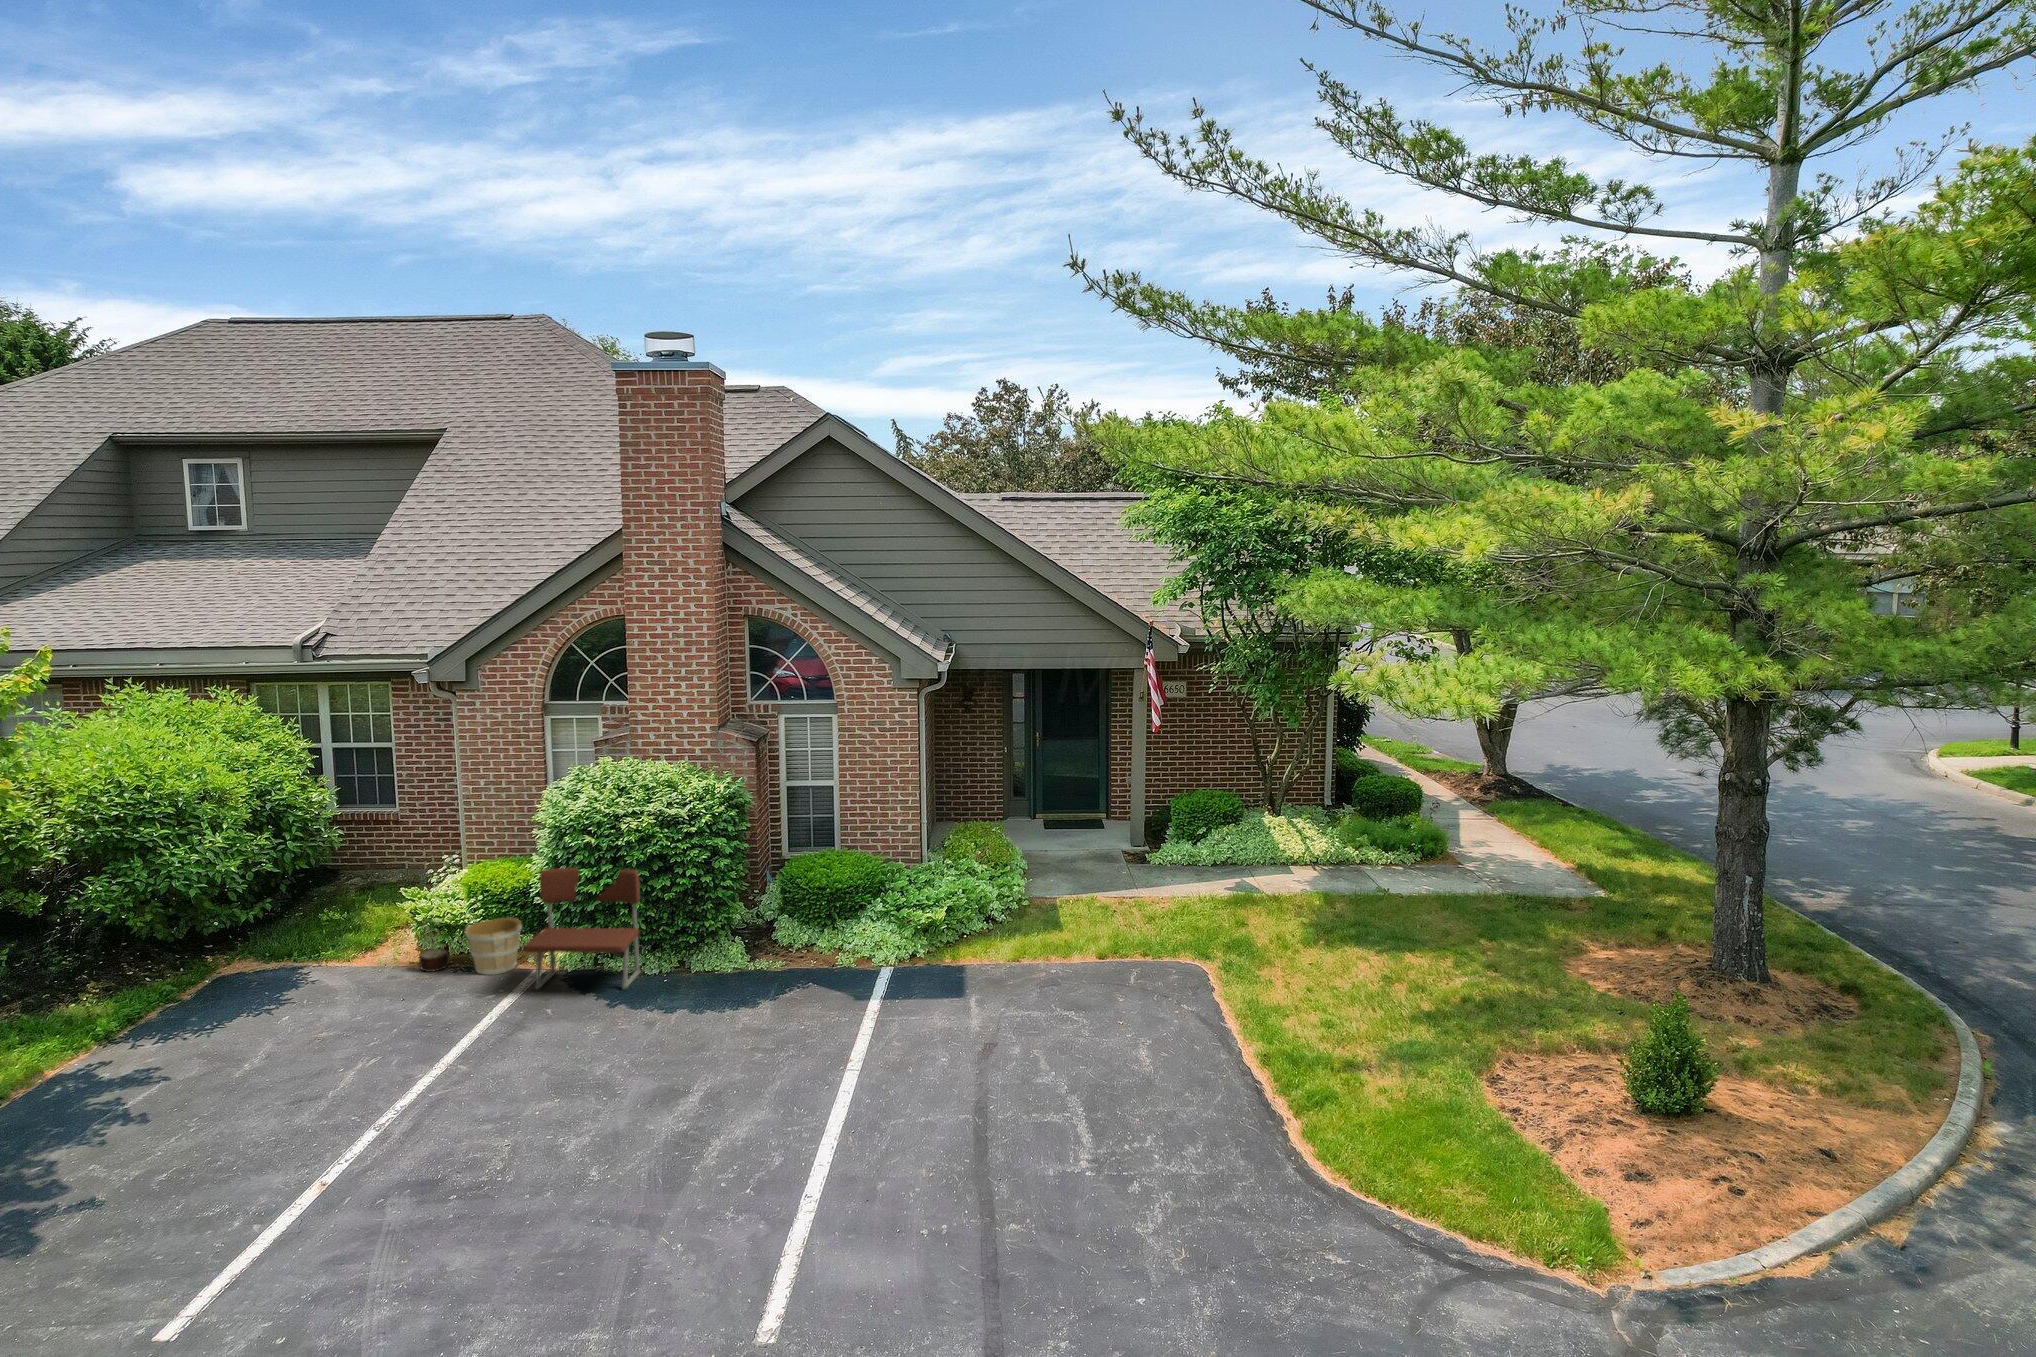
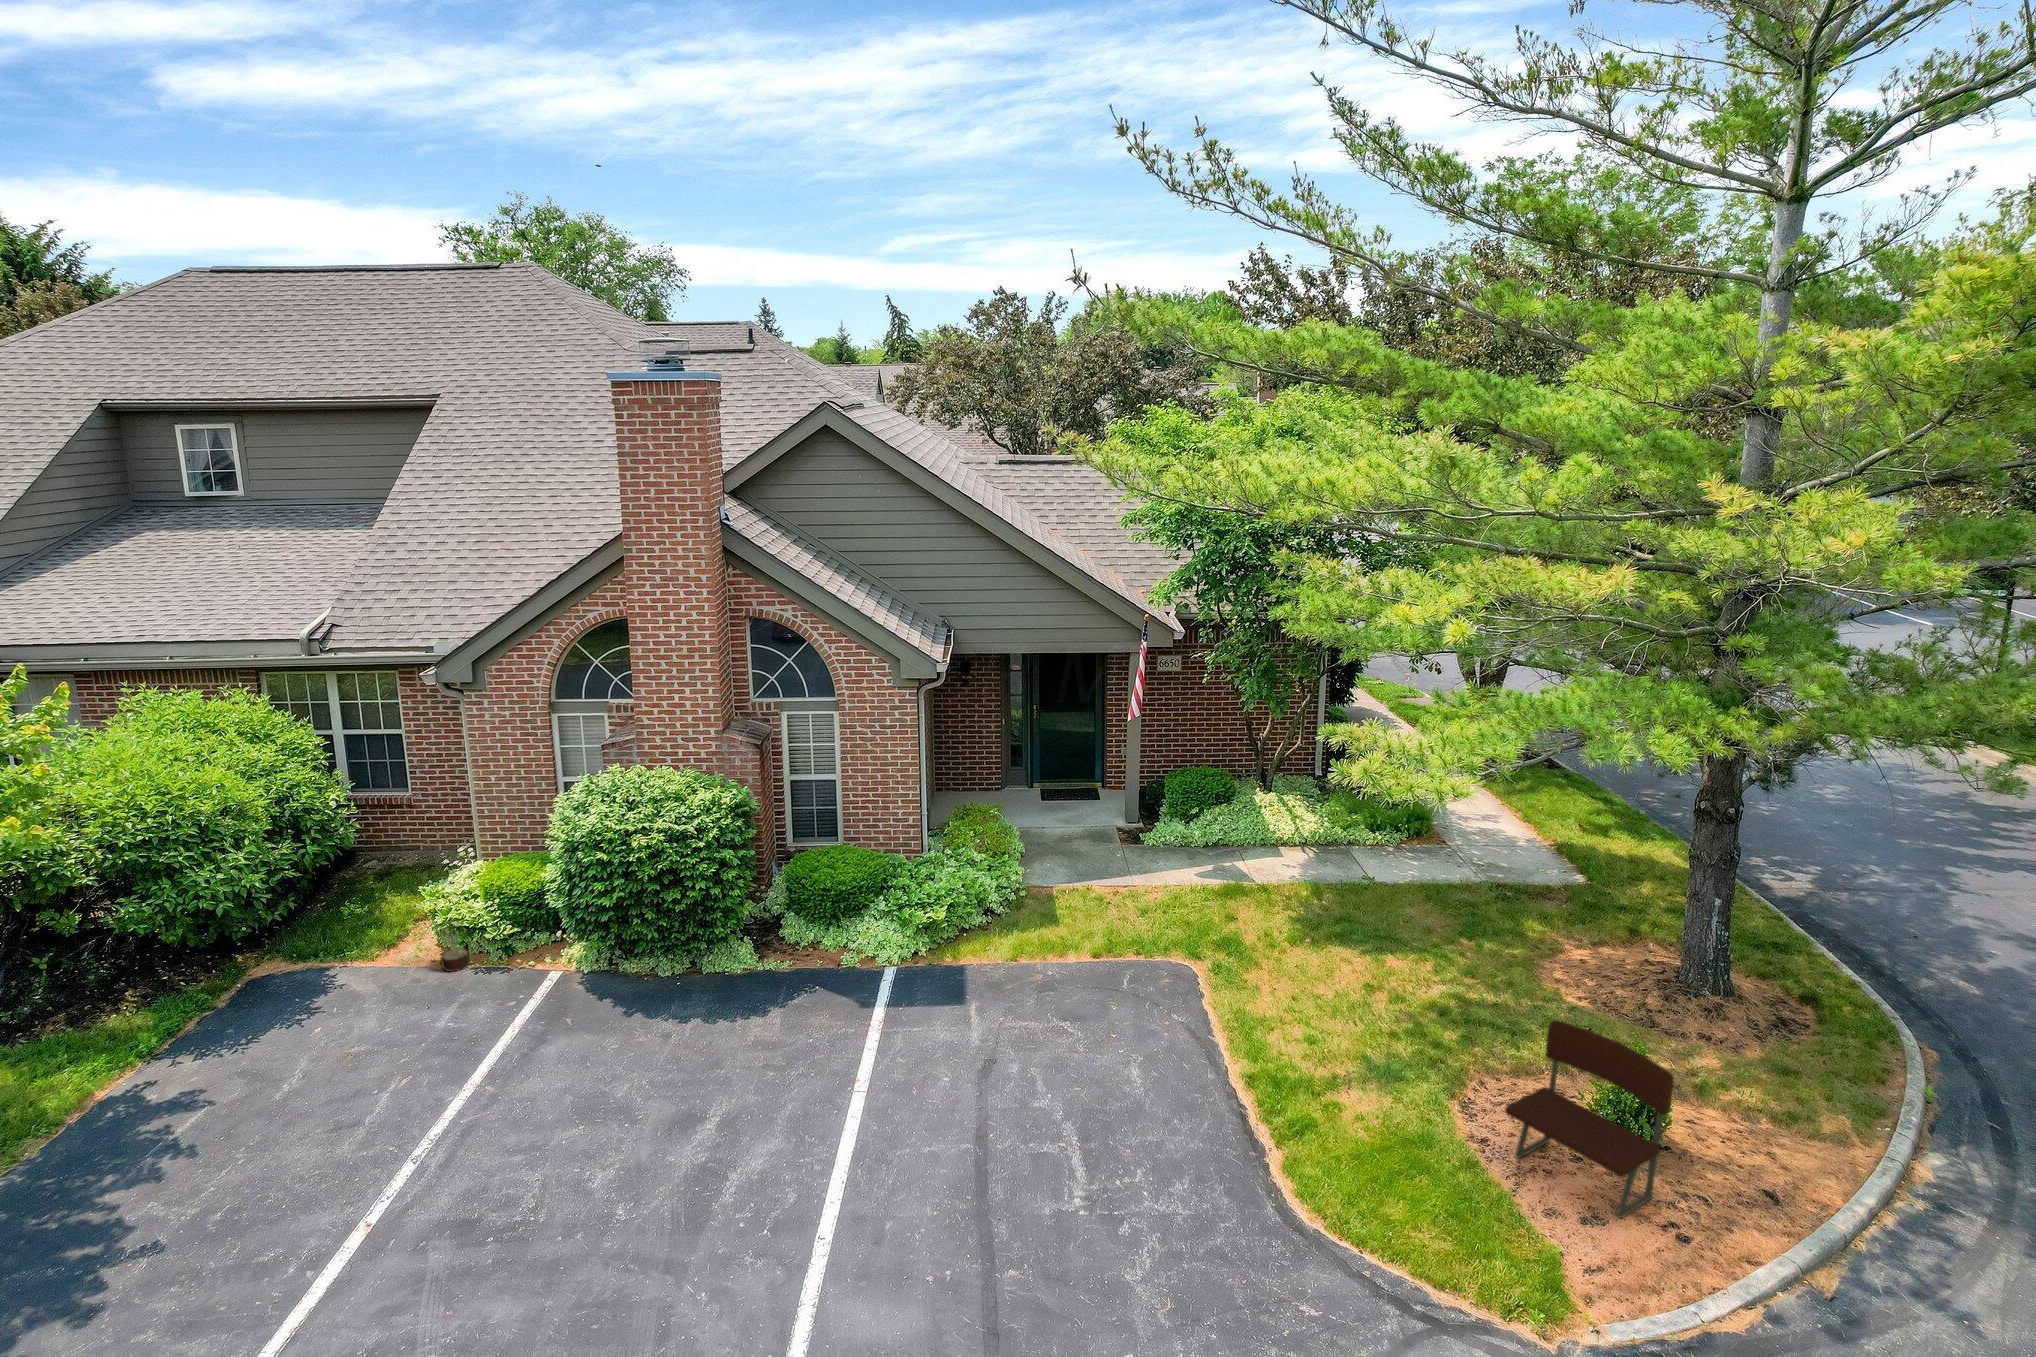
bench: present [523,867,640,989] -> present [1505,1020,1674,1218]
wooden bucket: present [465,918,522,975] -> none [483,918,539,976]

